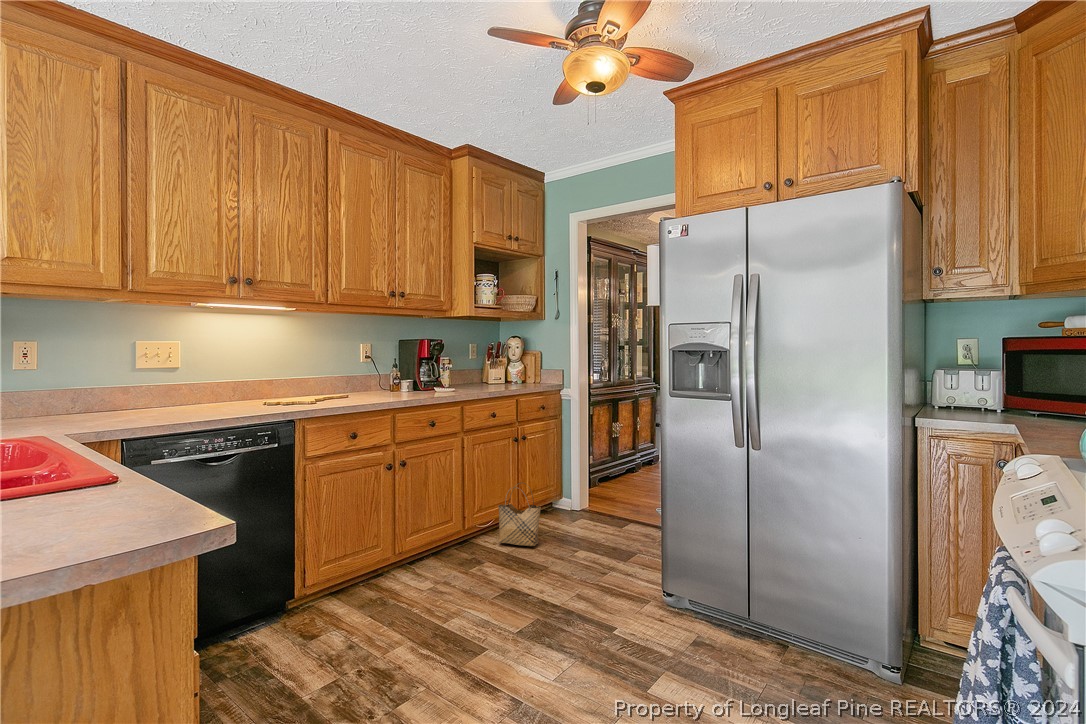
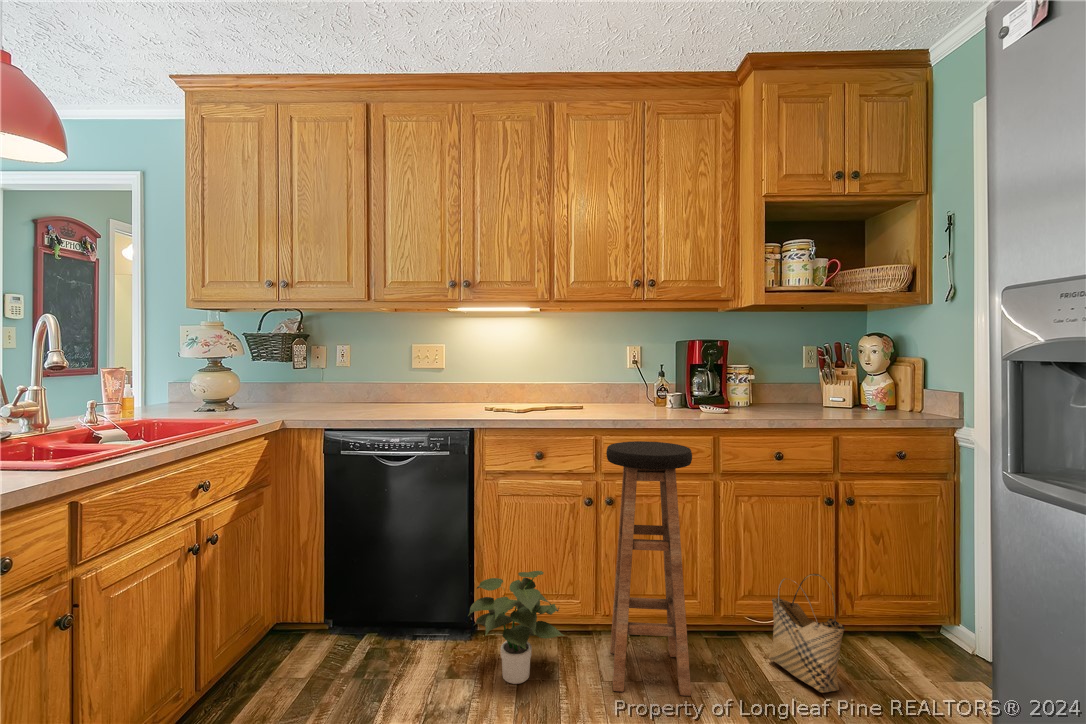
bar stool: none [408,414,479,590] -> present [606,441,692,696]
potted plant: none [319,526,400,618] -> present [468,571,564,684]

